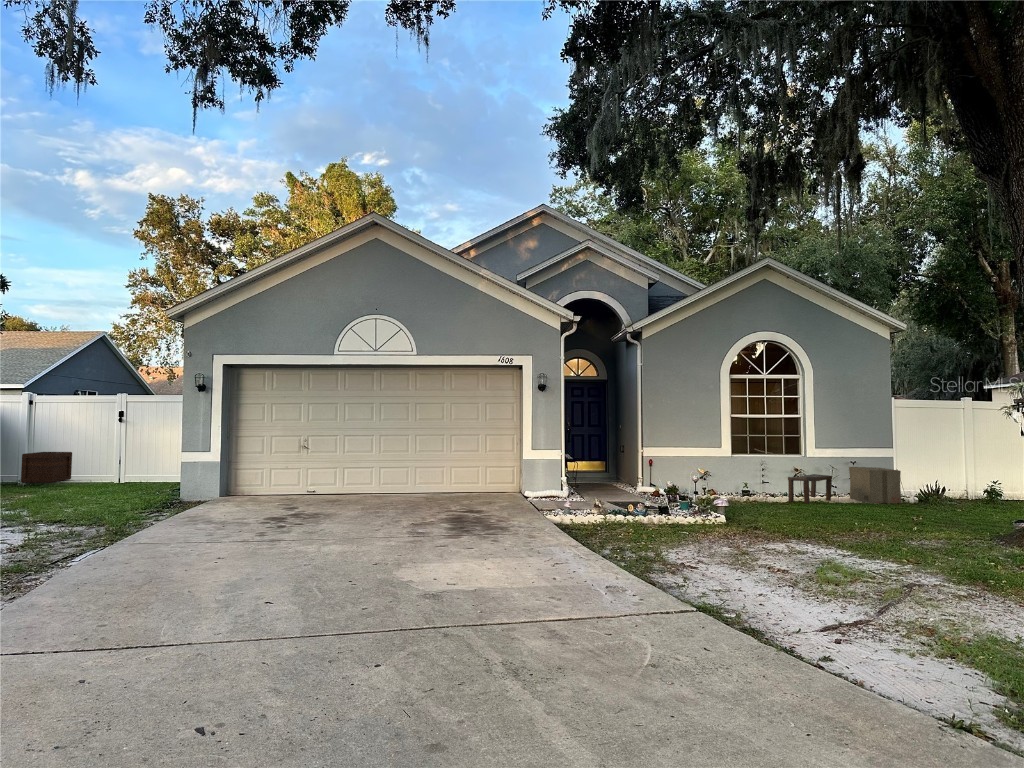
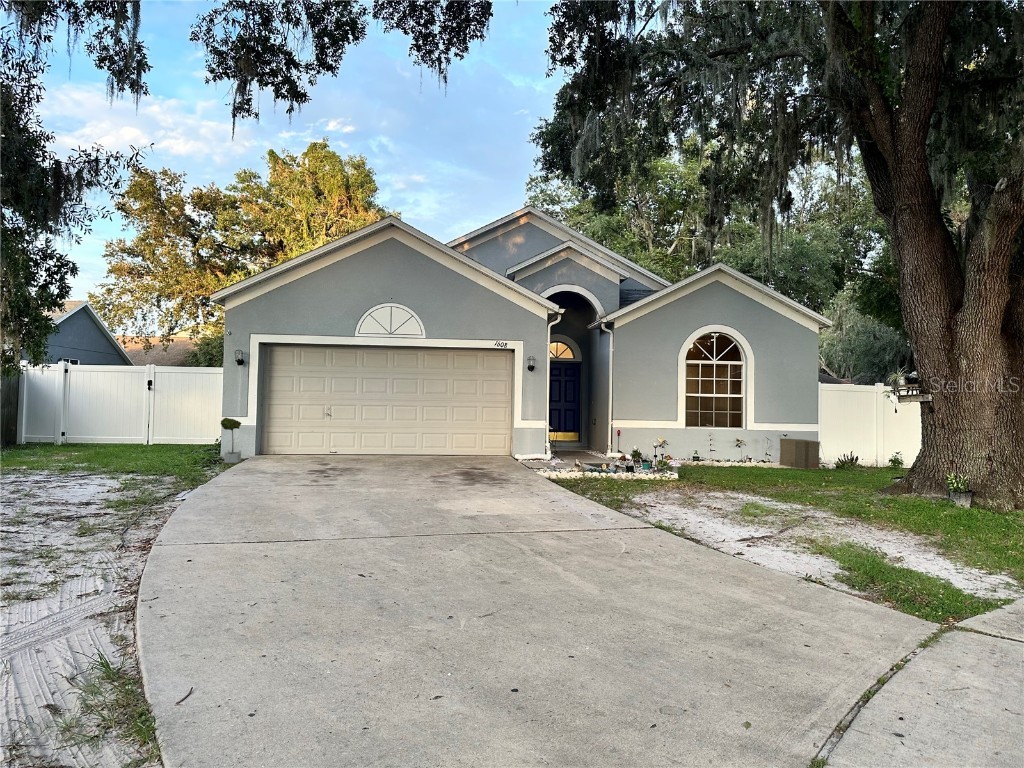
wooden crate: present [21,452,72,483] -> none [51,416,95,444]
potted tree: none [183,452,207,505] -> present [221,418,241,463]
bench: present [788,474,832,504] -> none [730,444,766,468]

